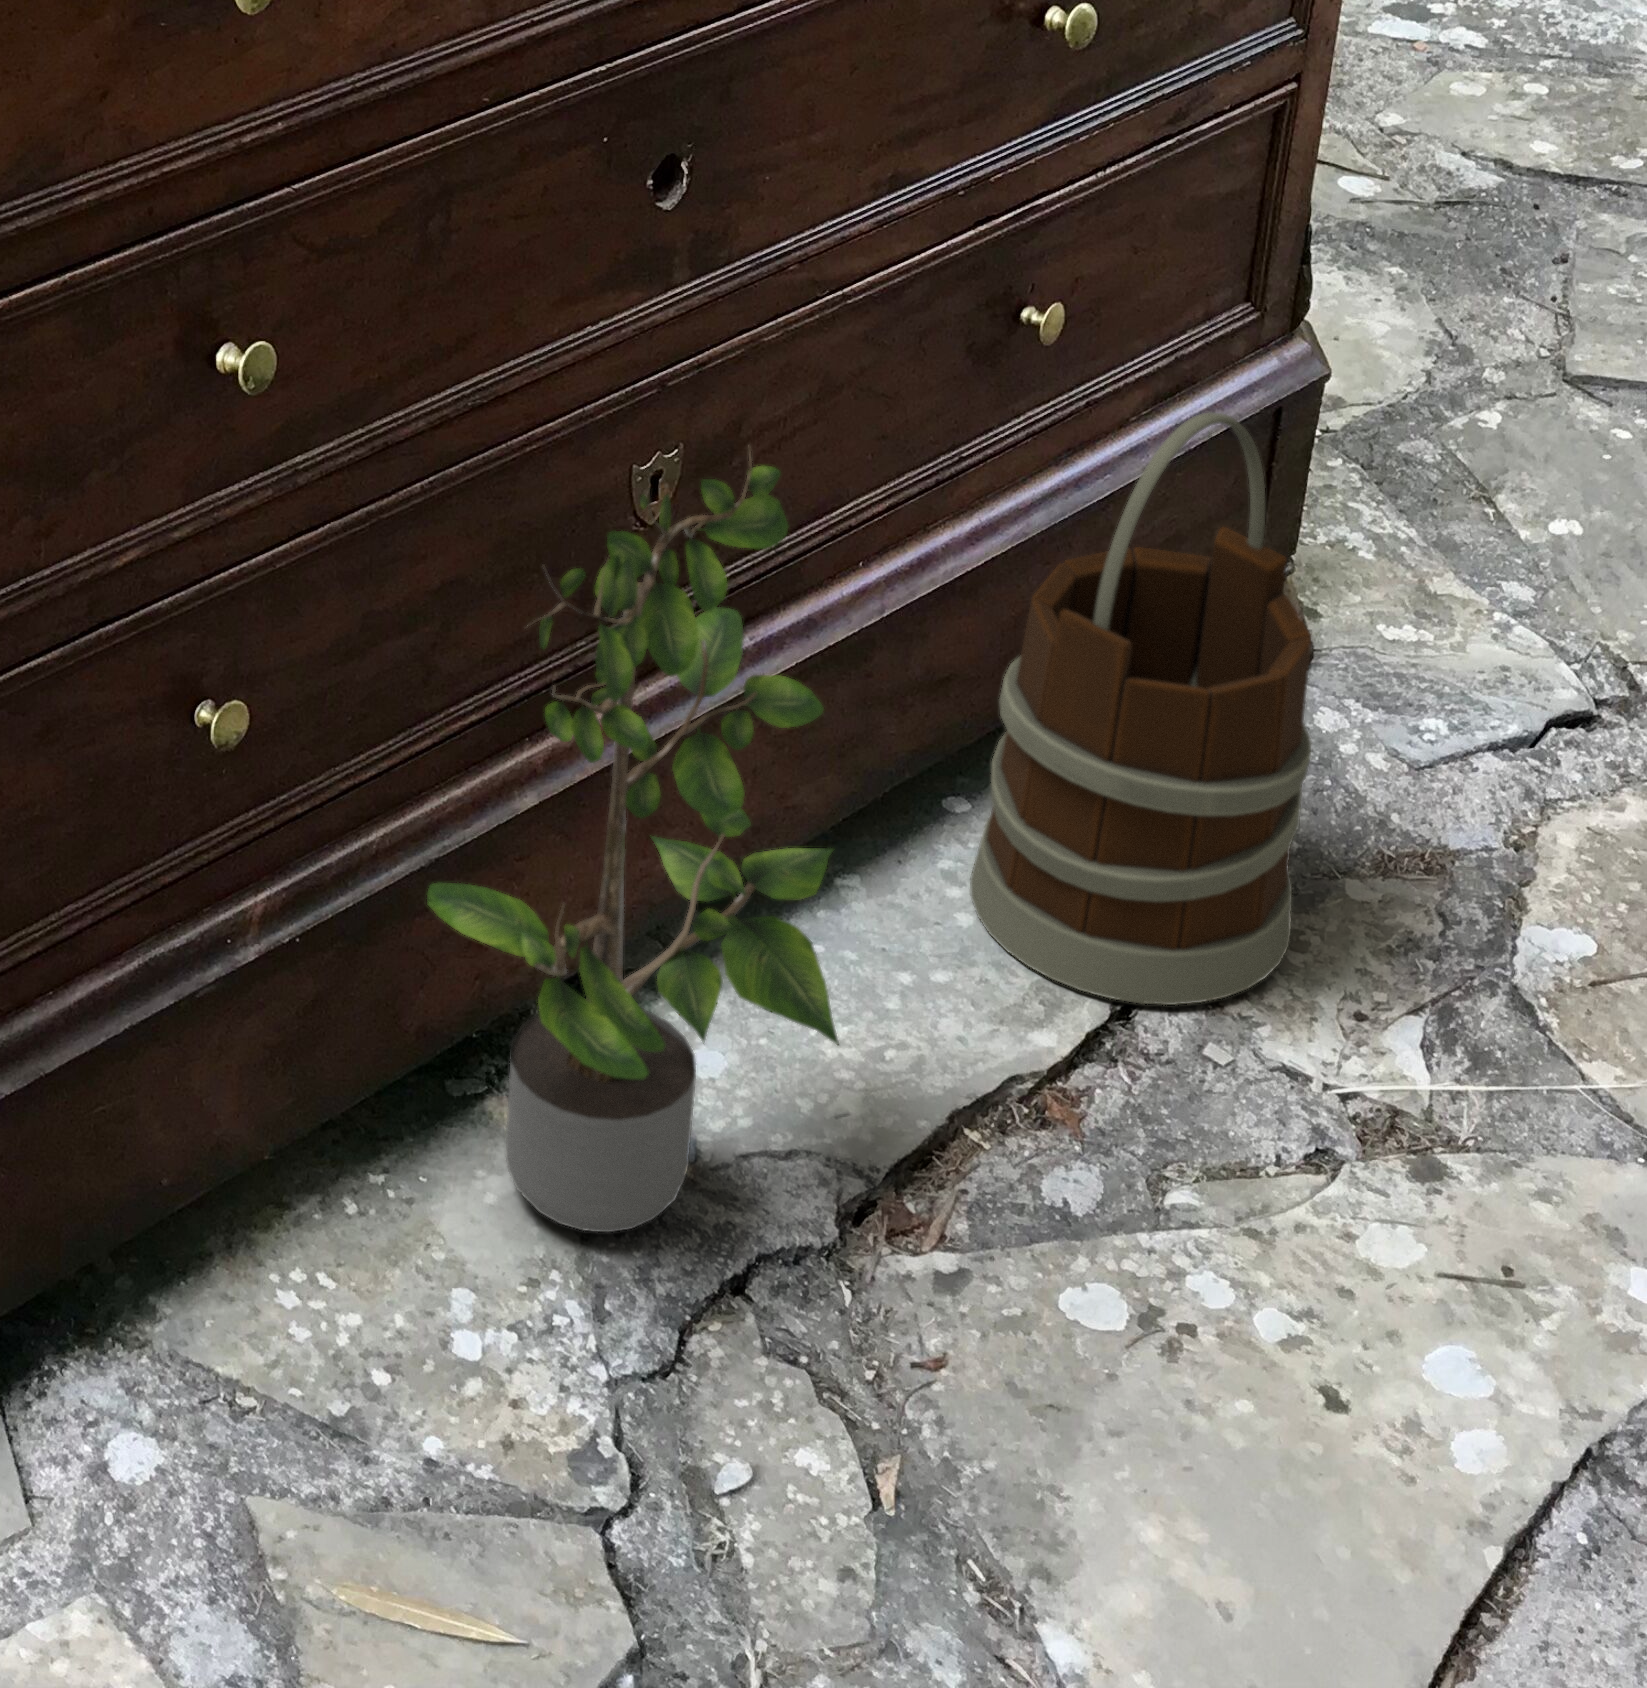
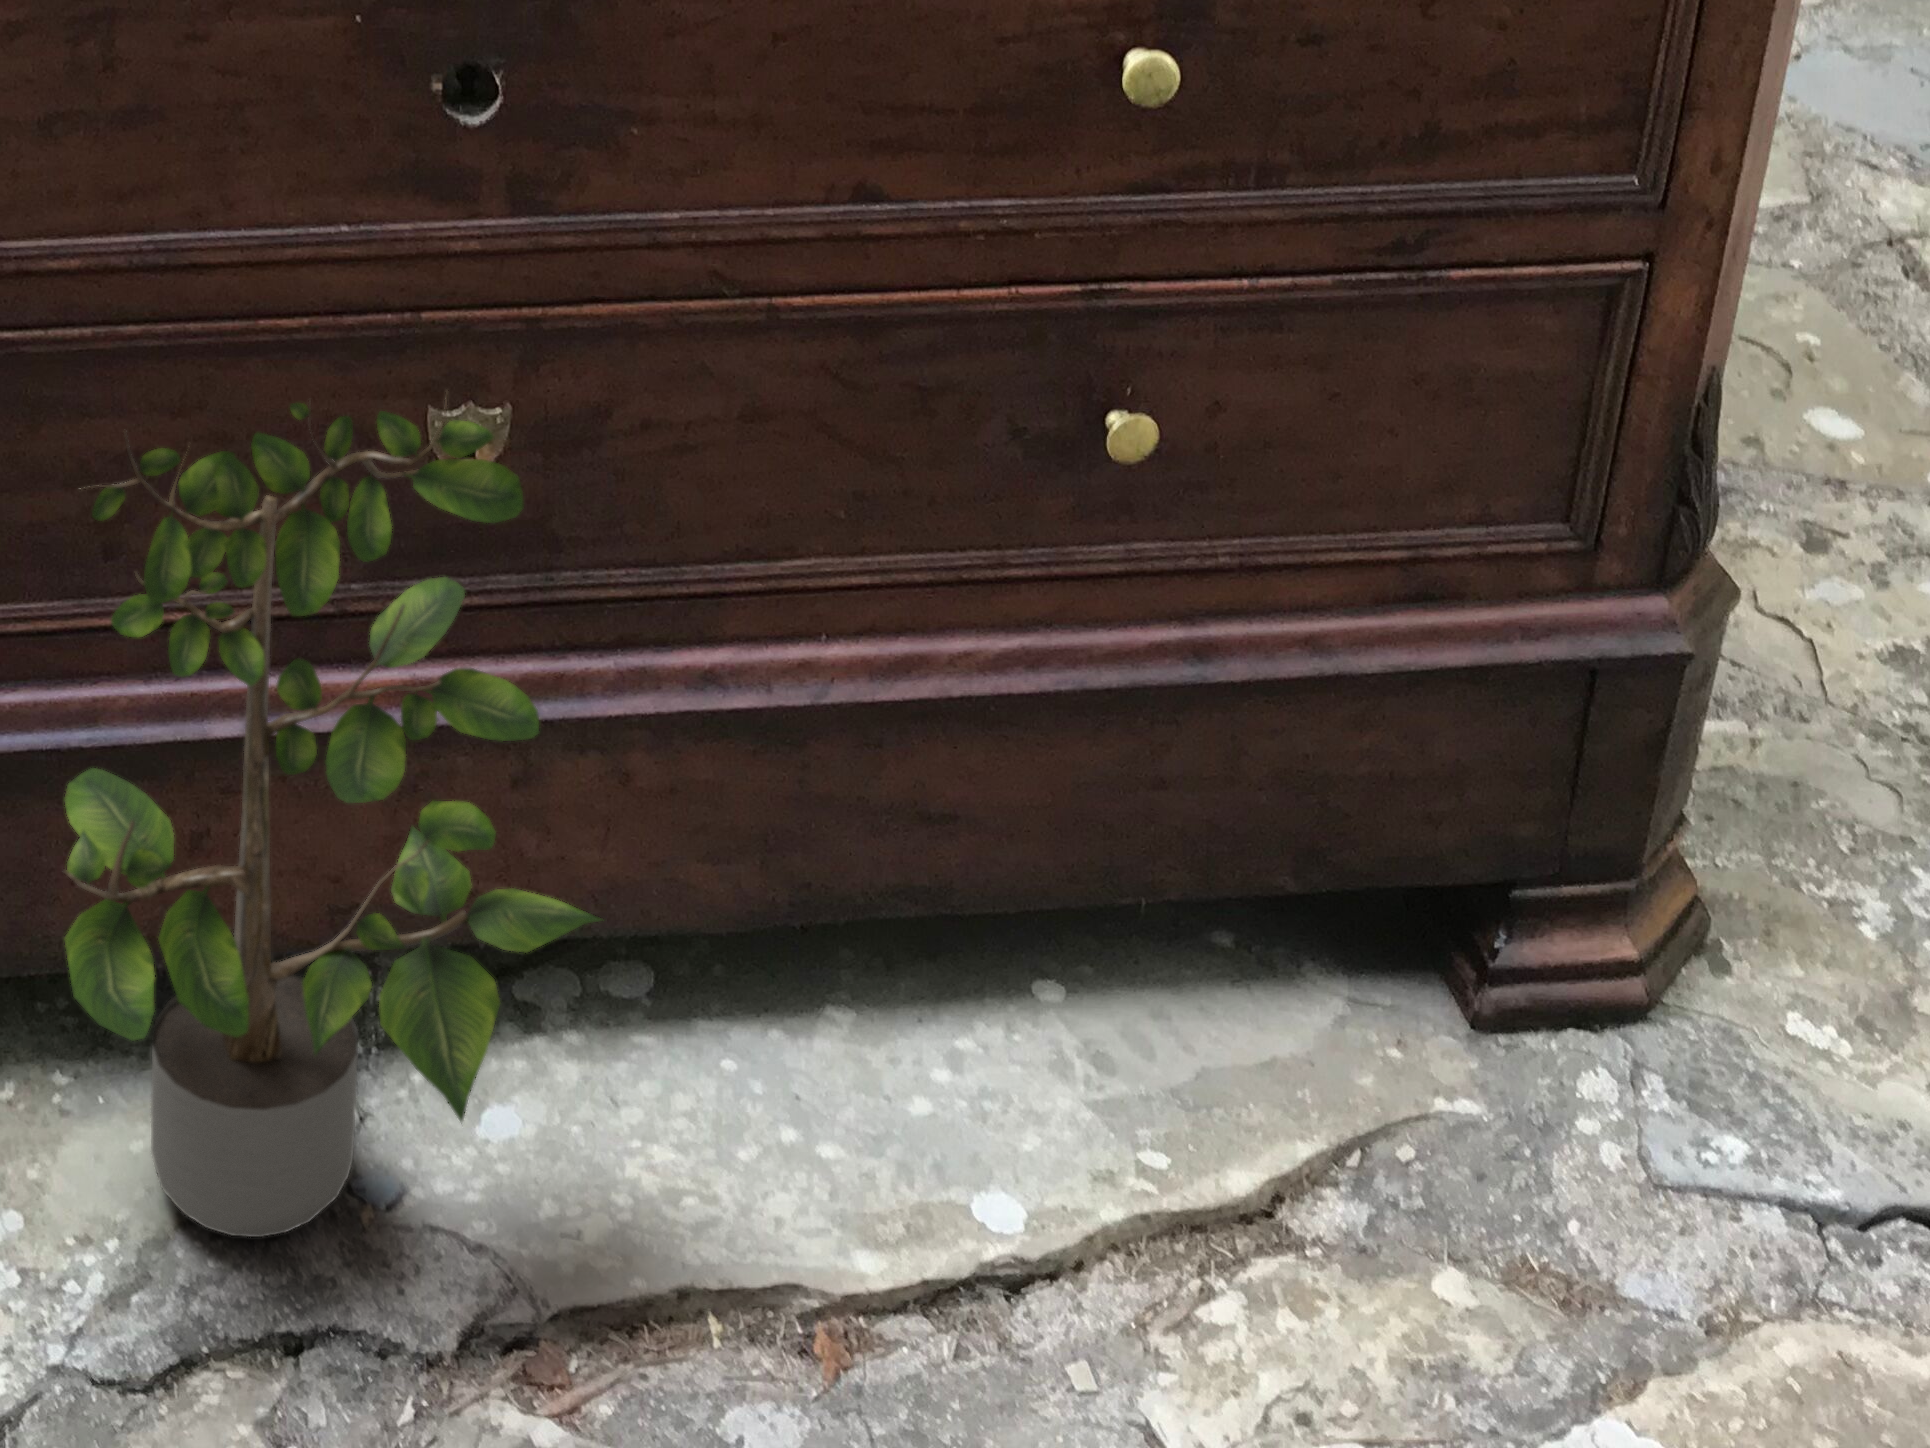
wooden bucket: present [970,413,1311,1005] -> none [934,584,1355,1319]

